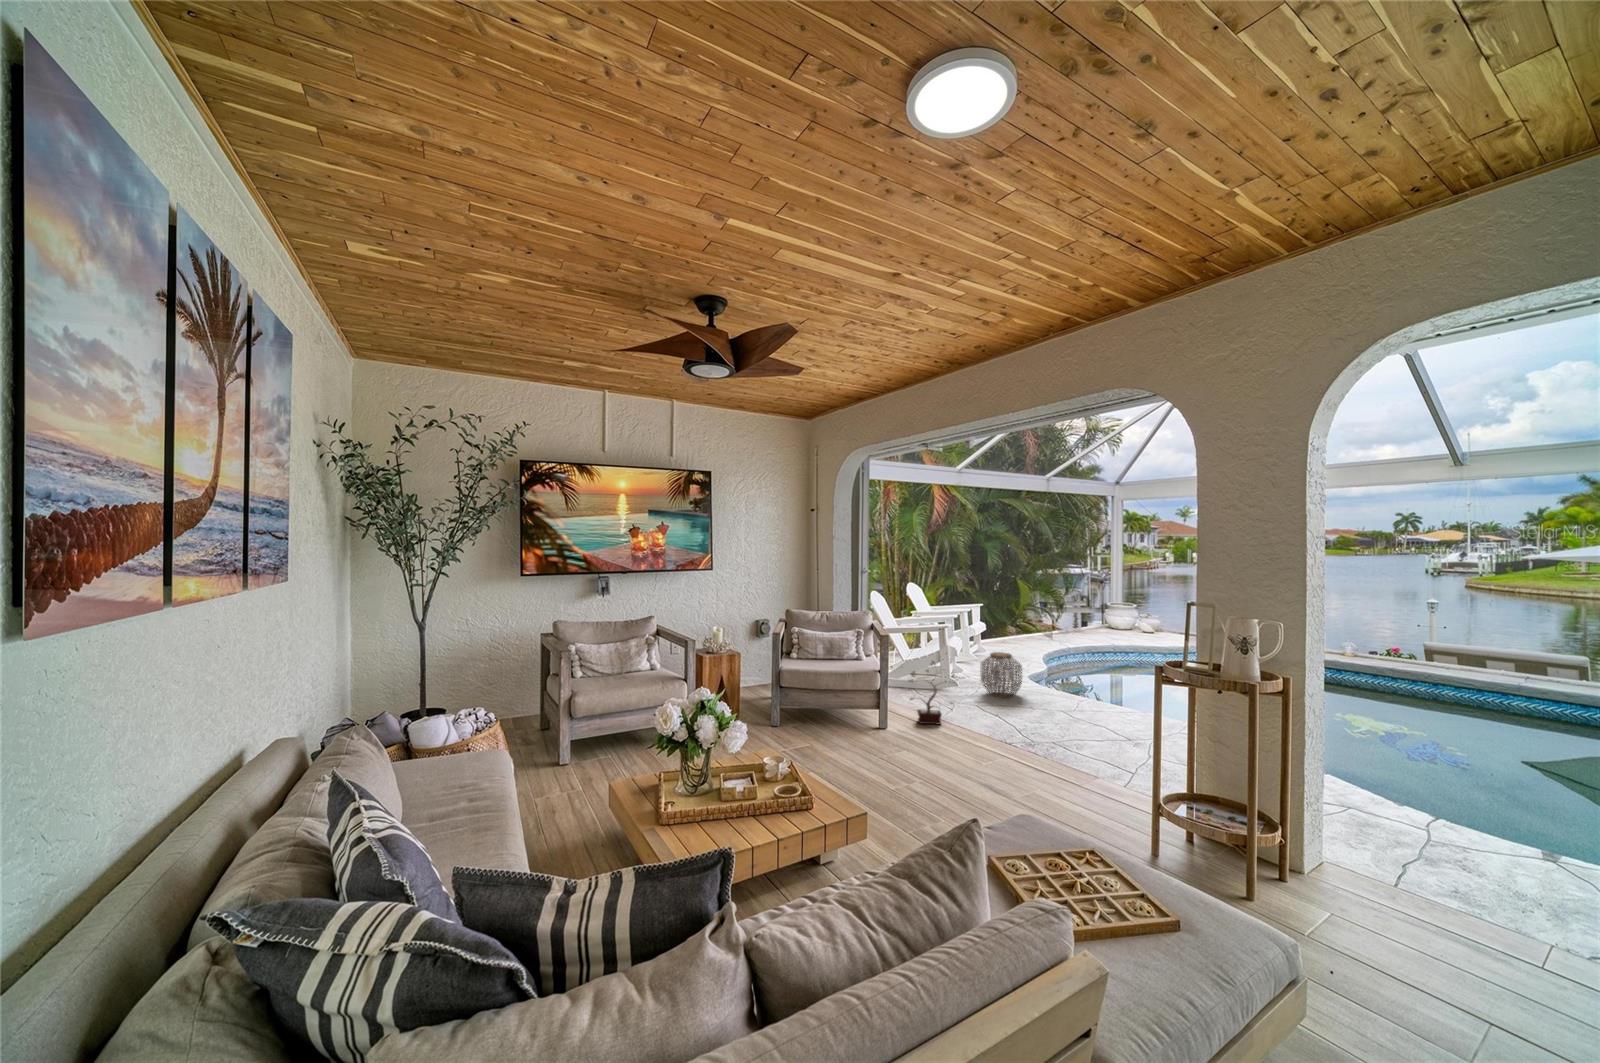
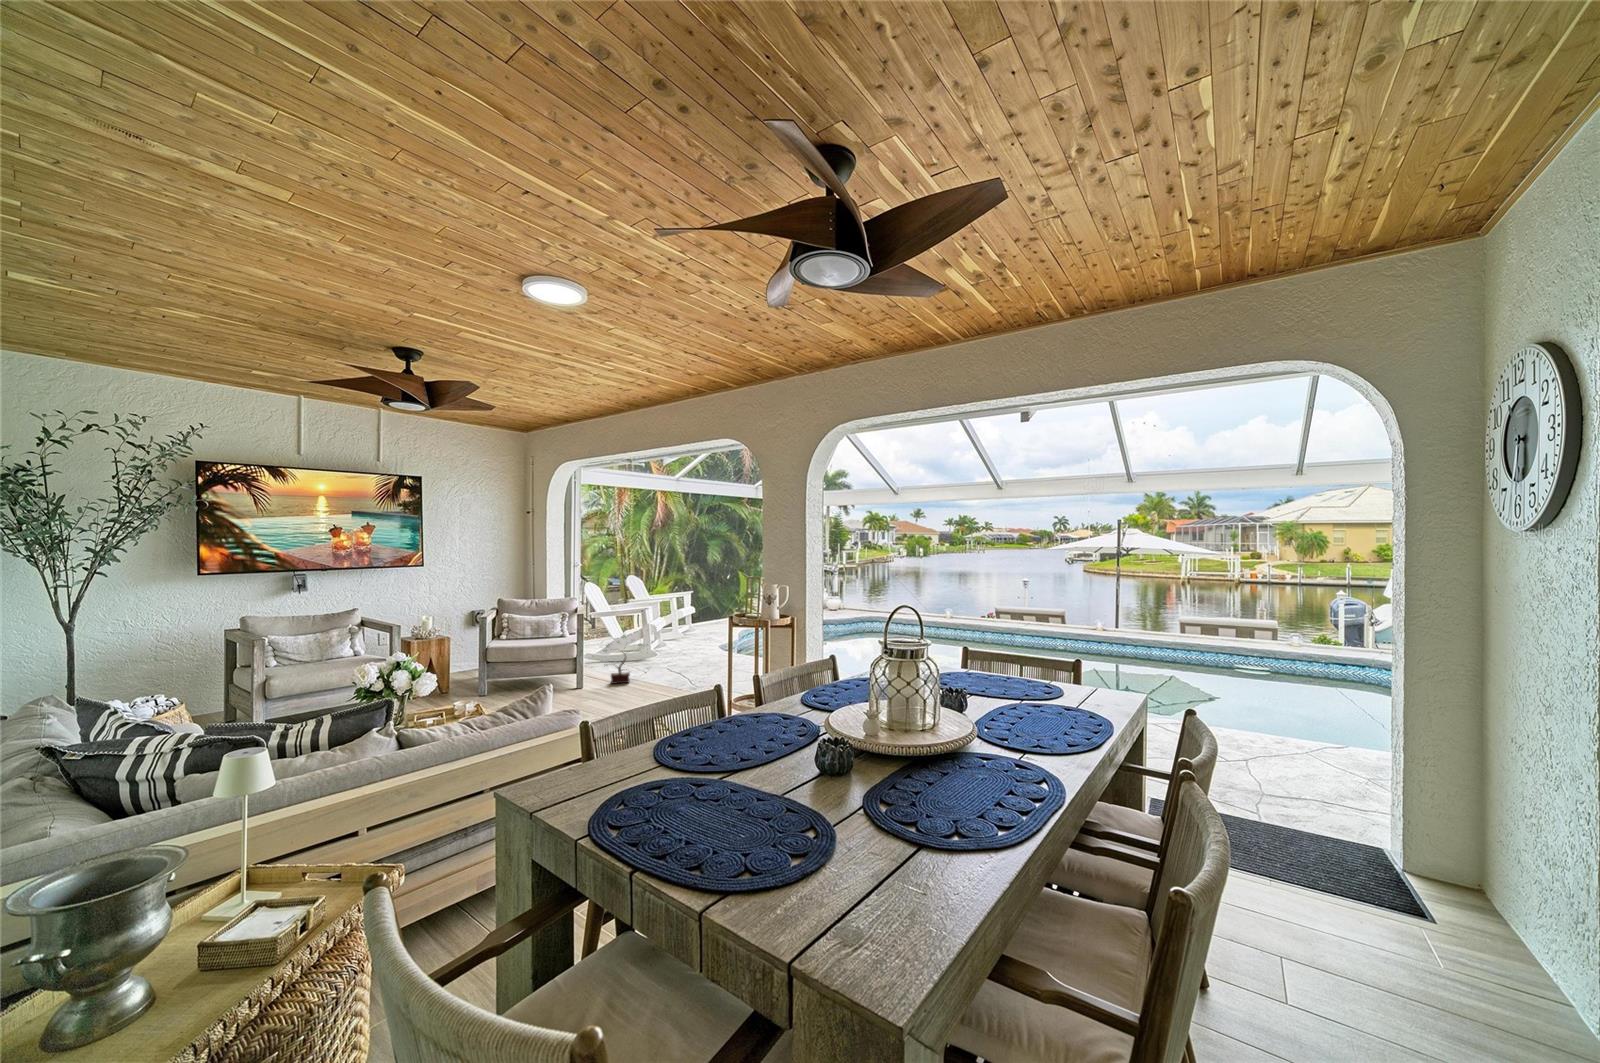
woven basket: present [980,652,1022,698] -> none [673,626,704,661]

